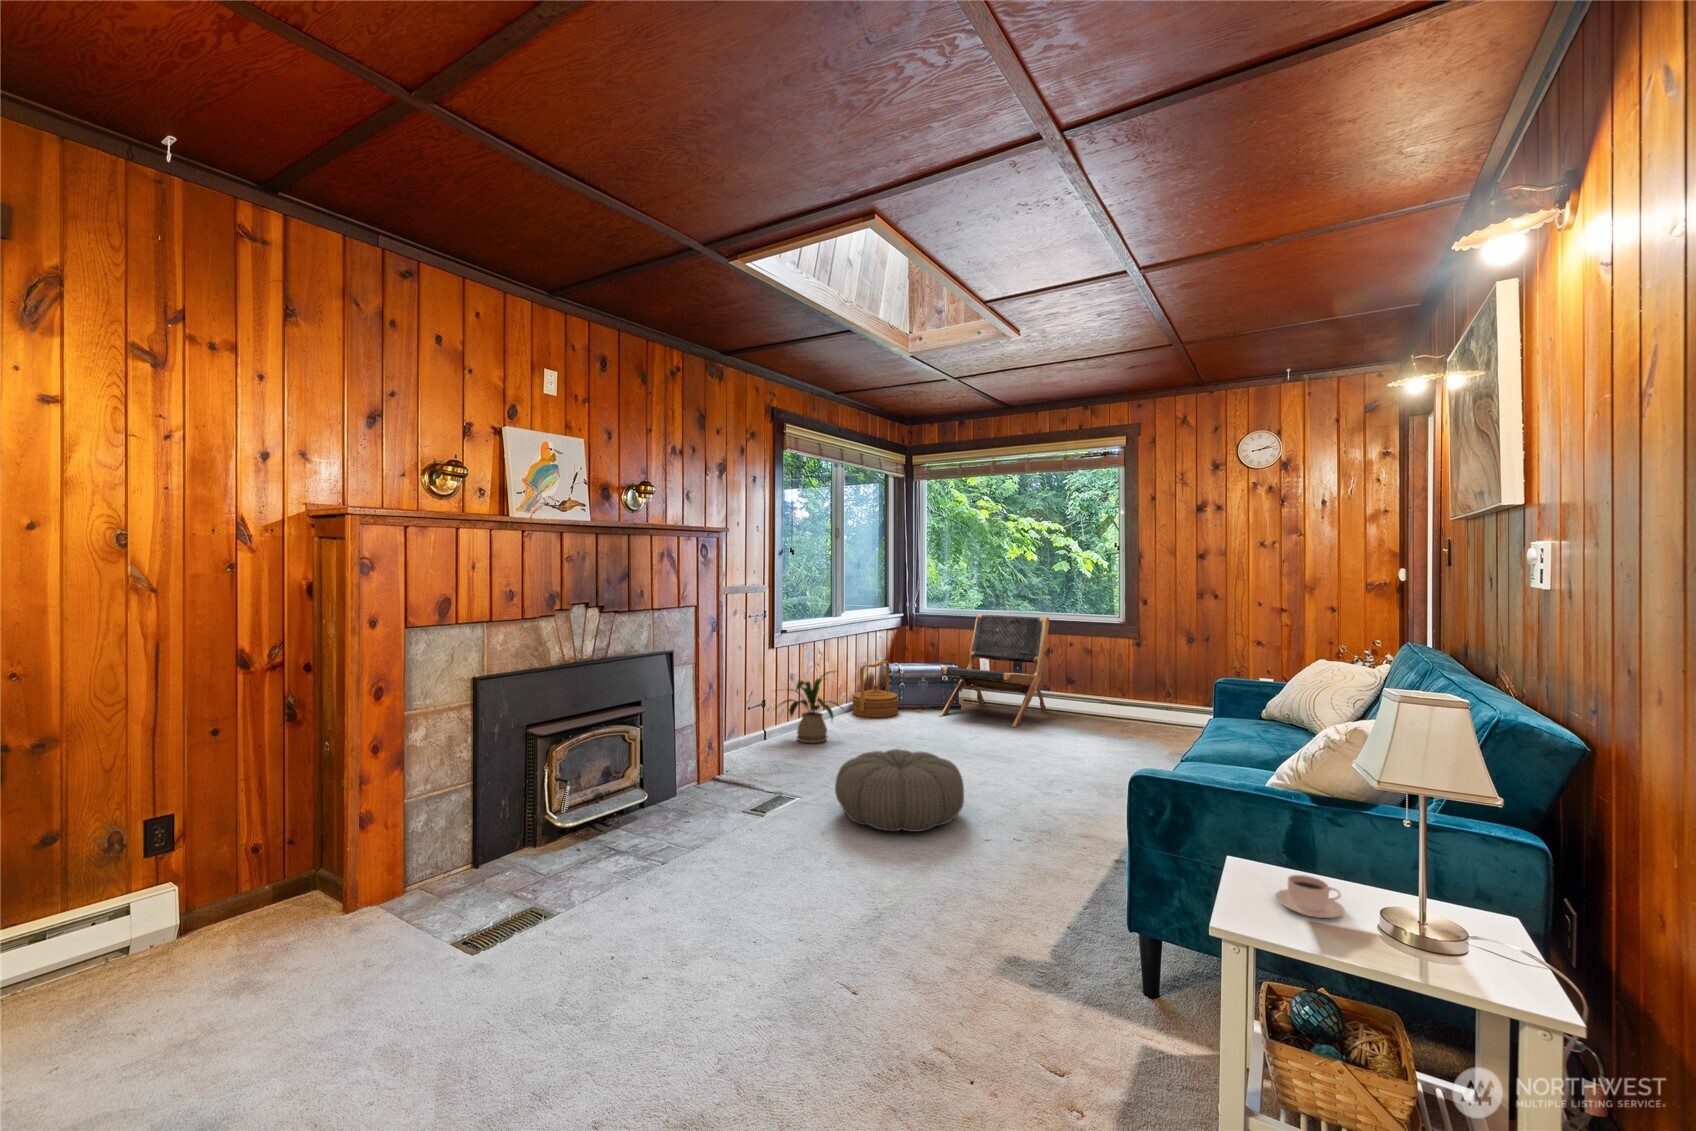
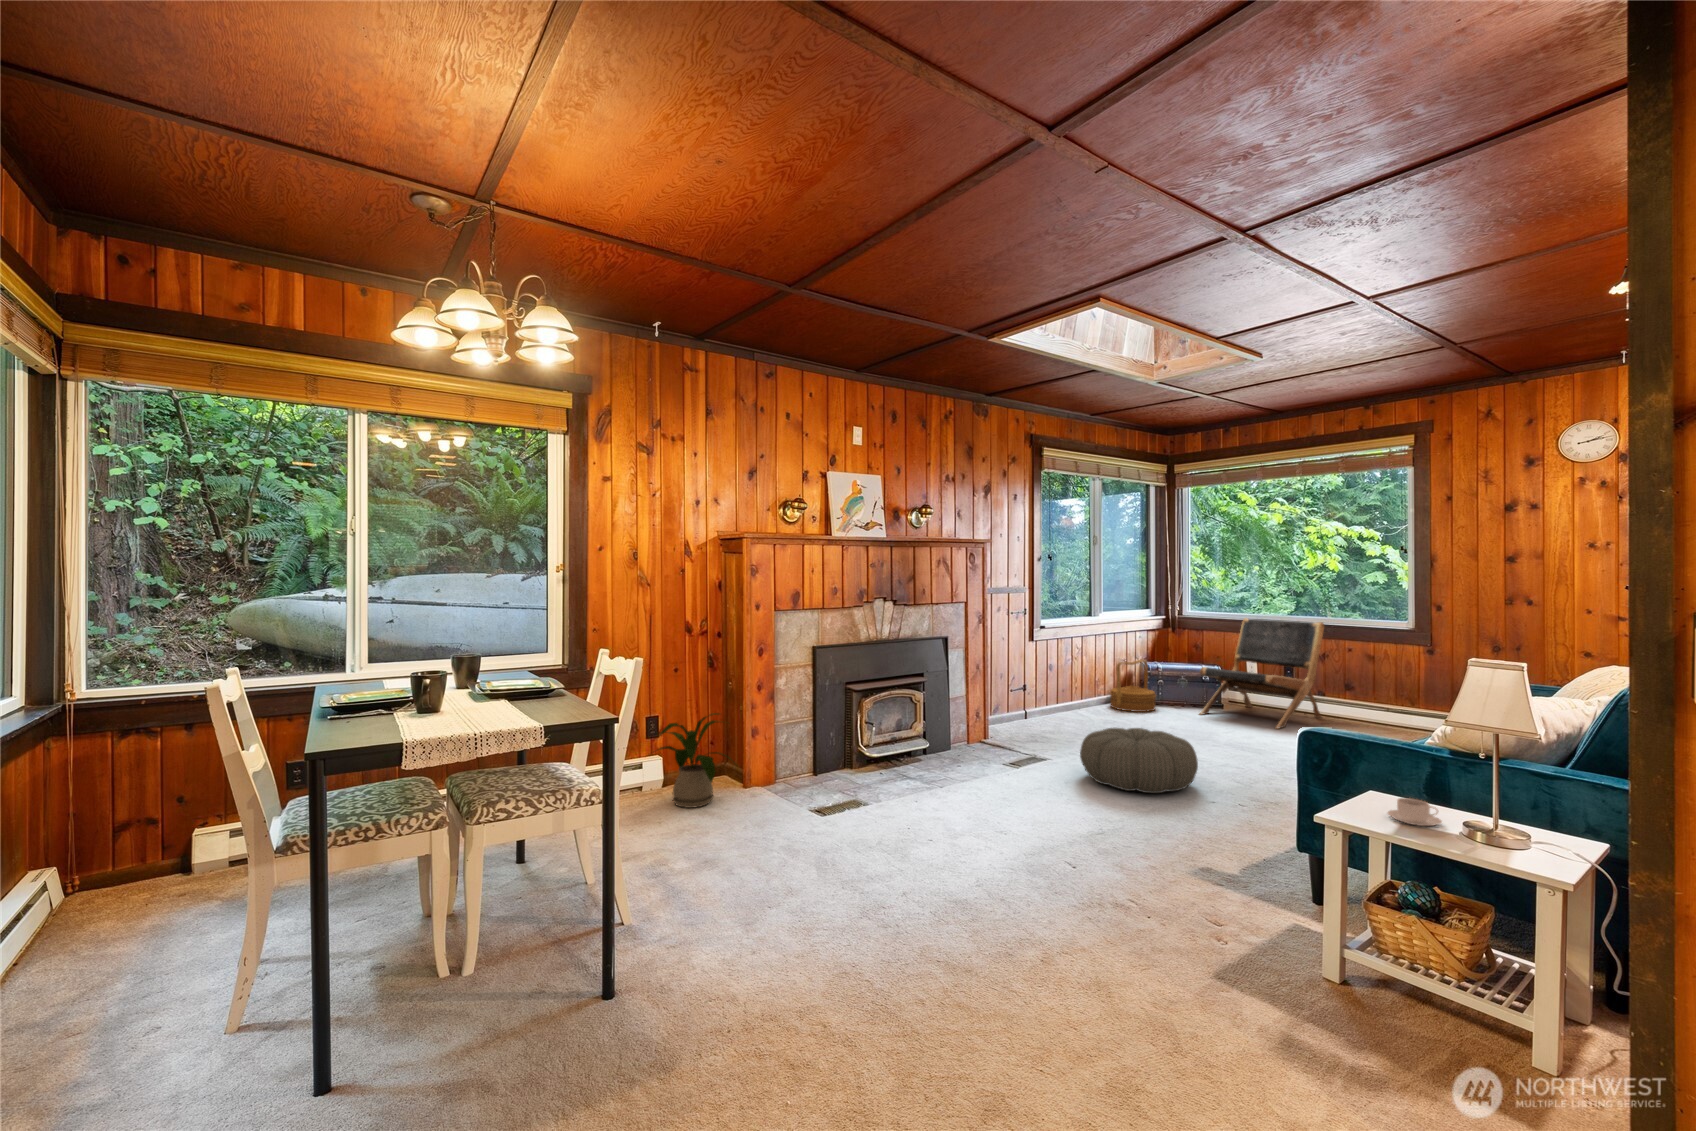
house plant: present [780,671,839,743] -> present [659,713,730,808]

